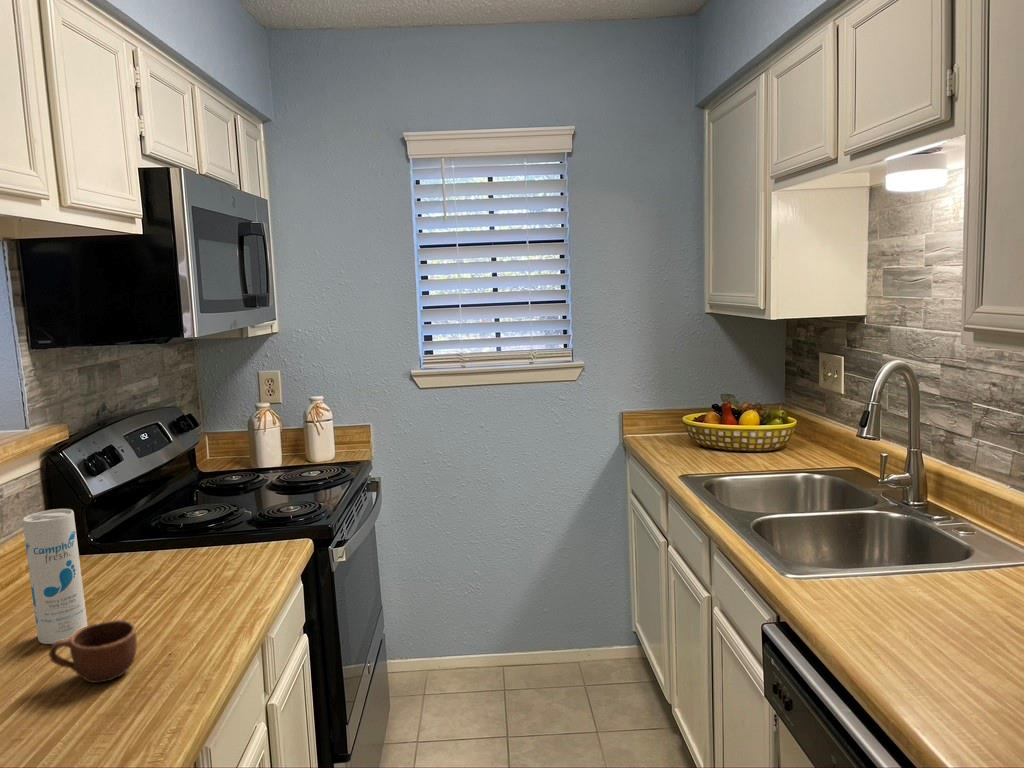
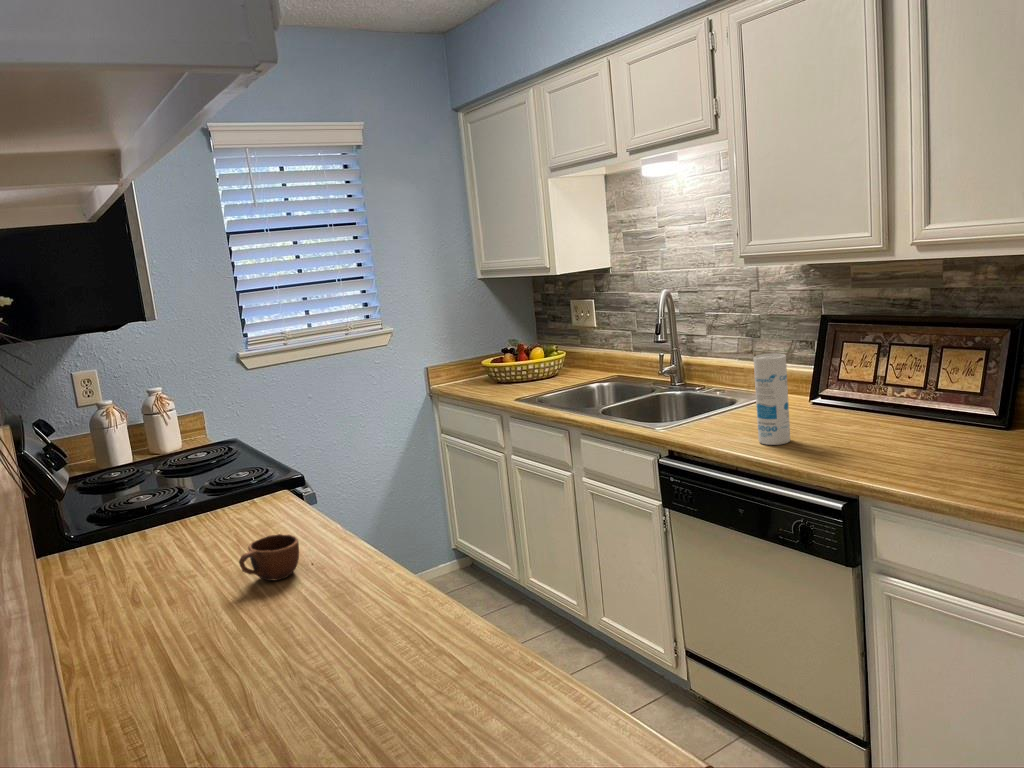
canister: present [23,509,88,644] -> present [754,354,790,445]

